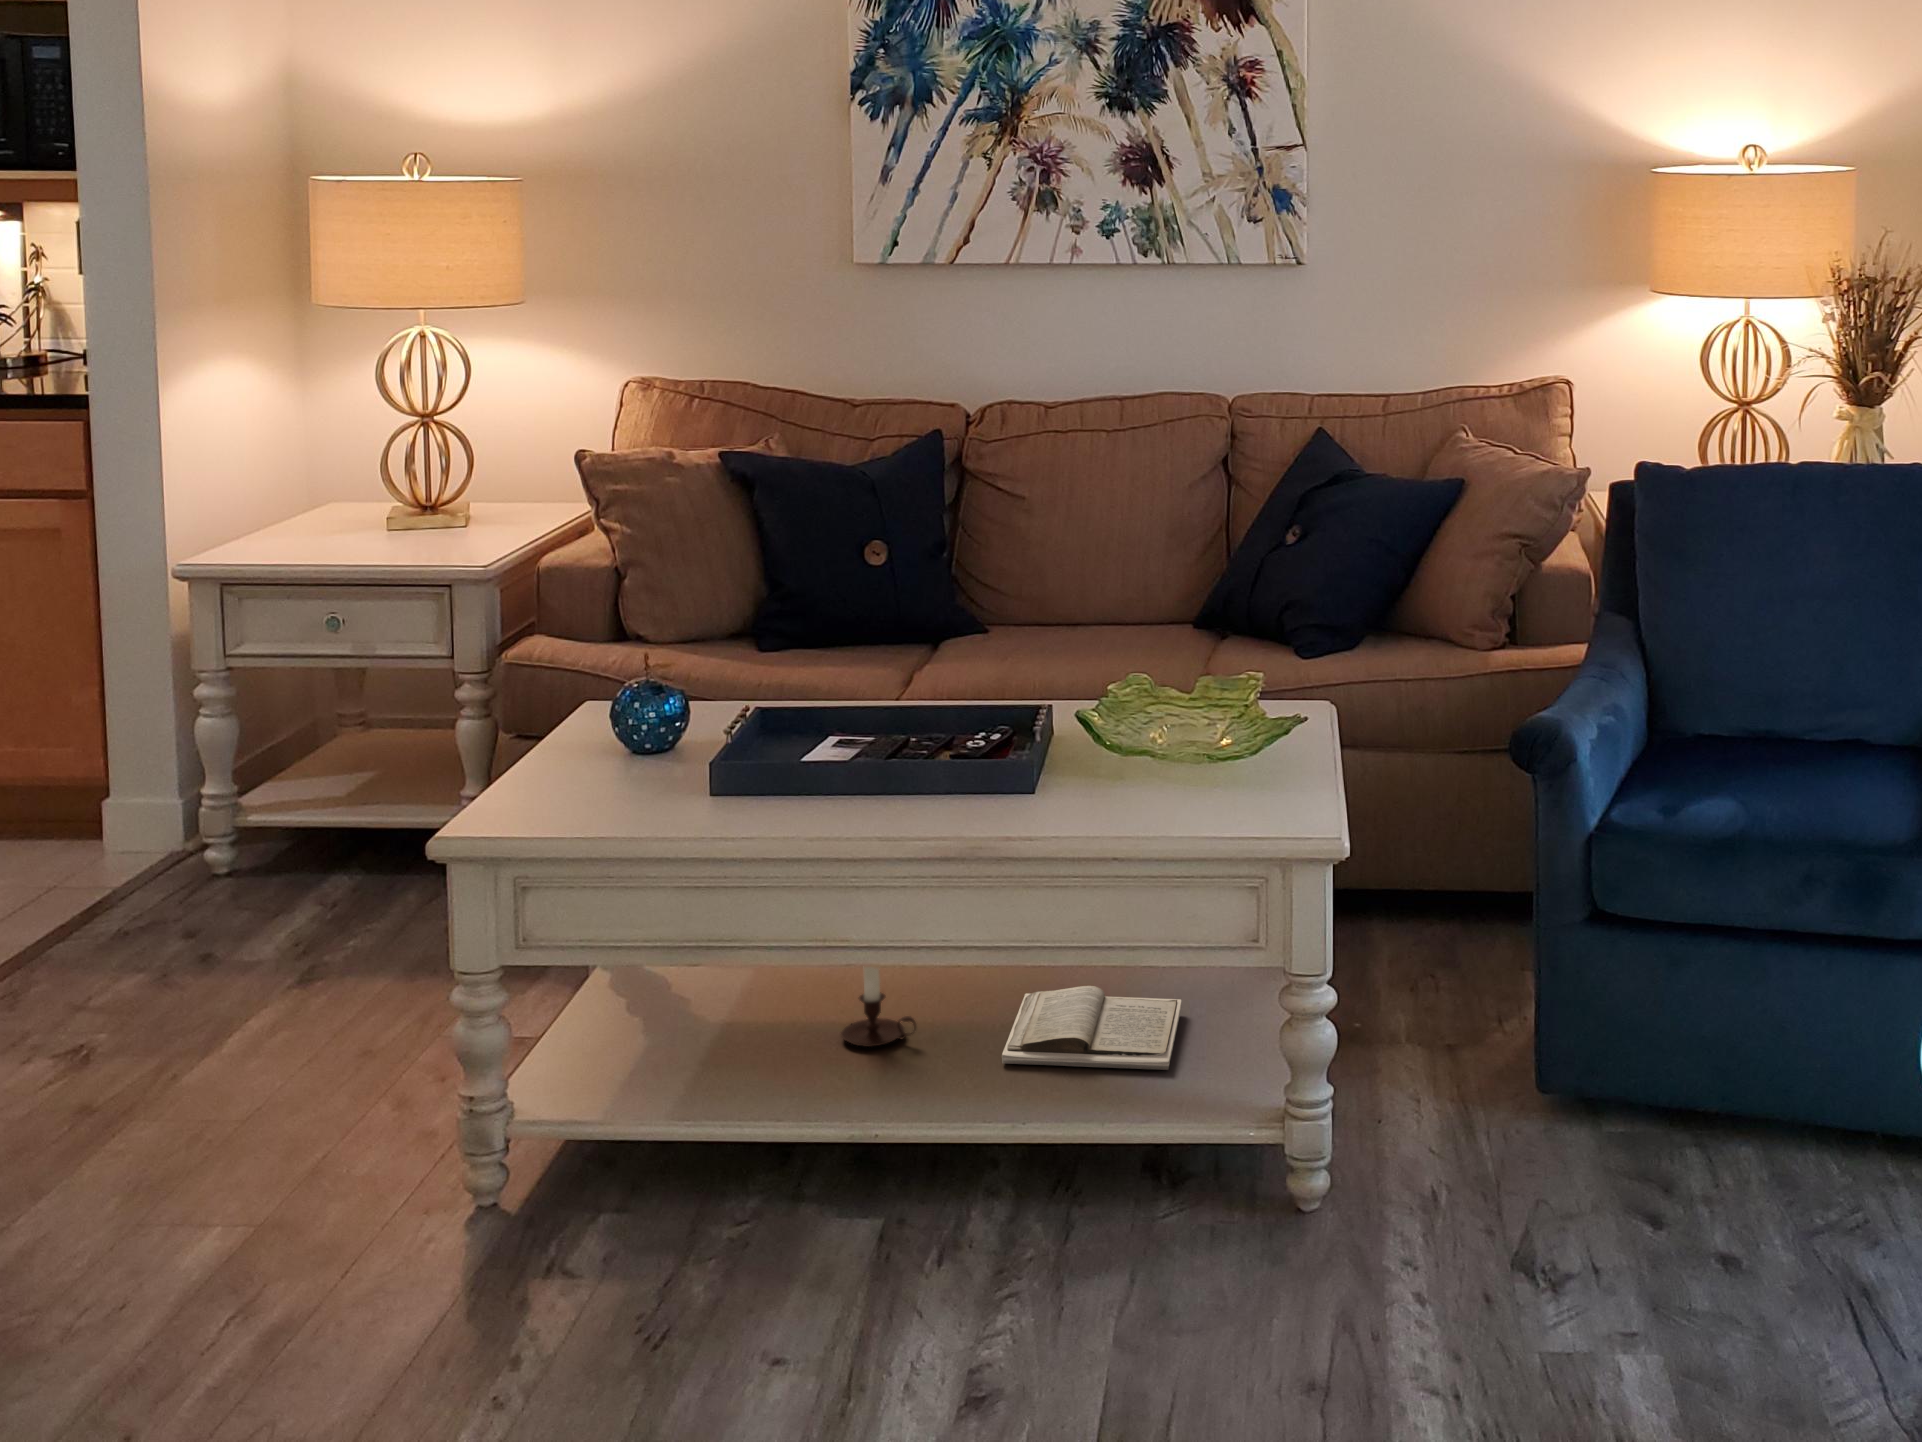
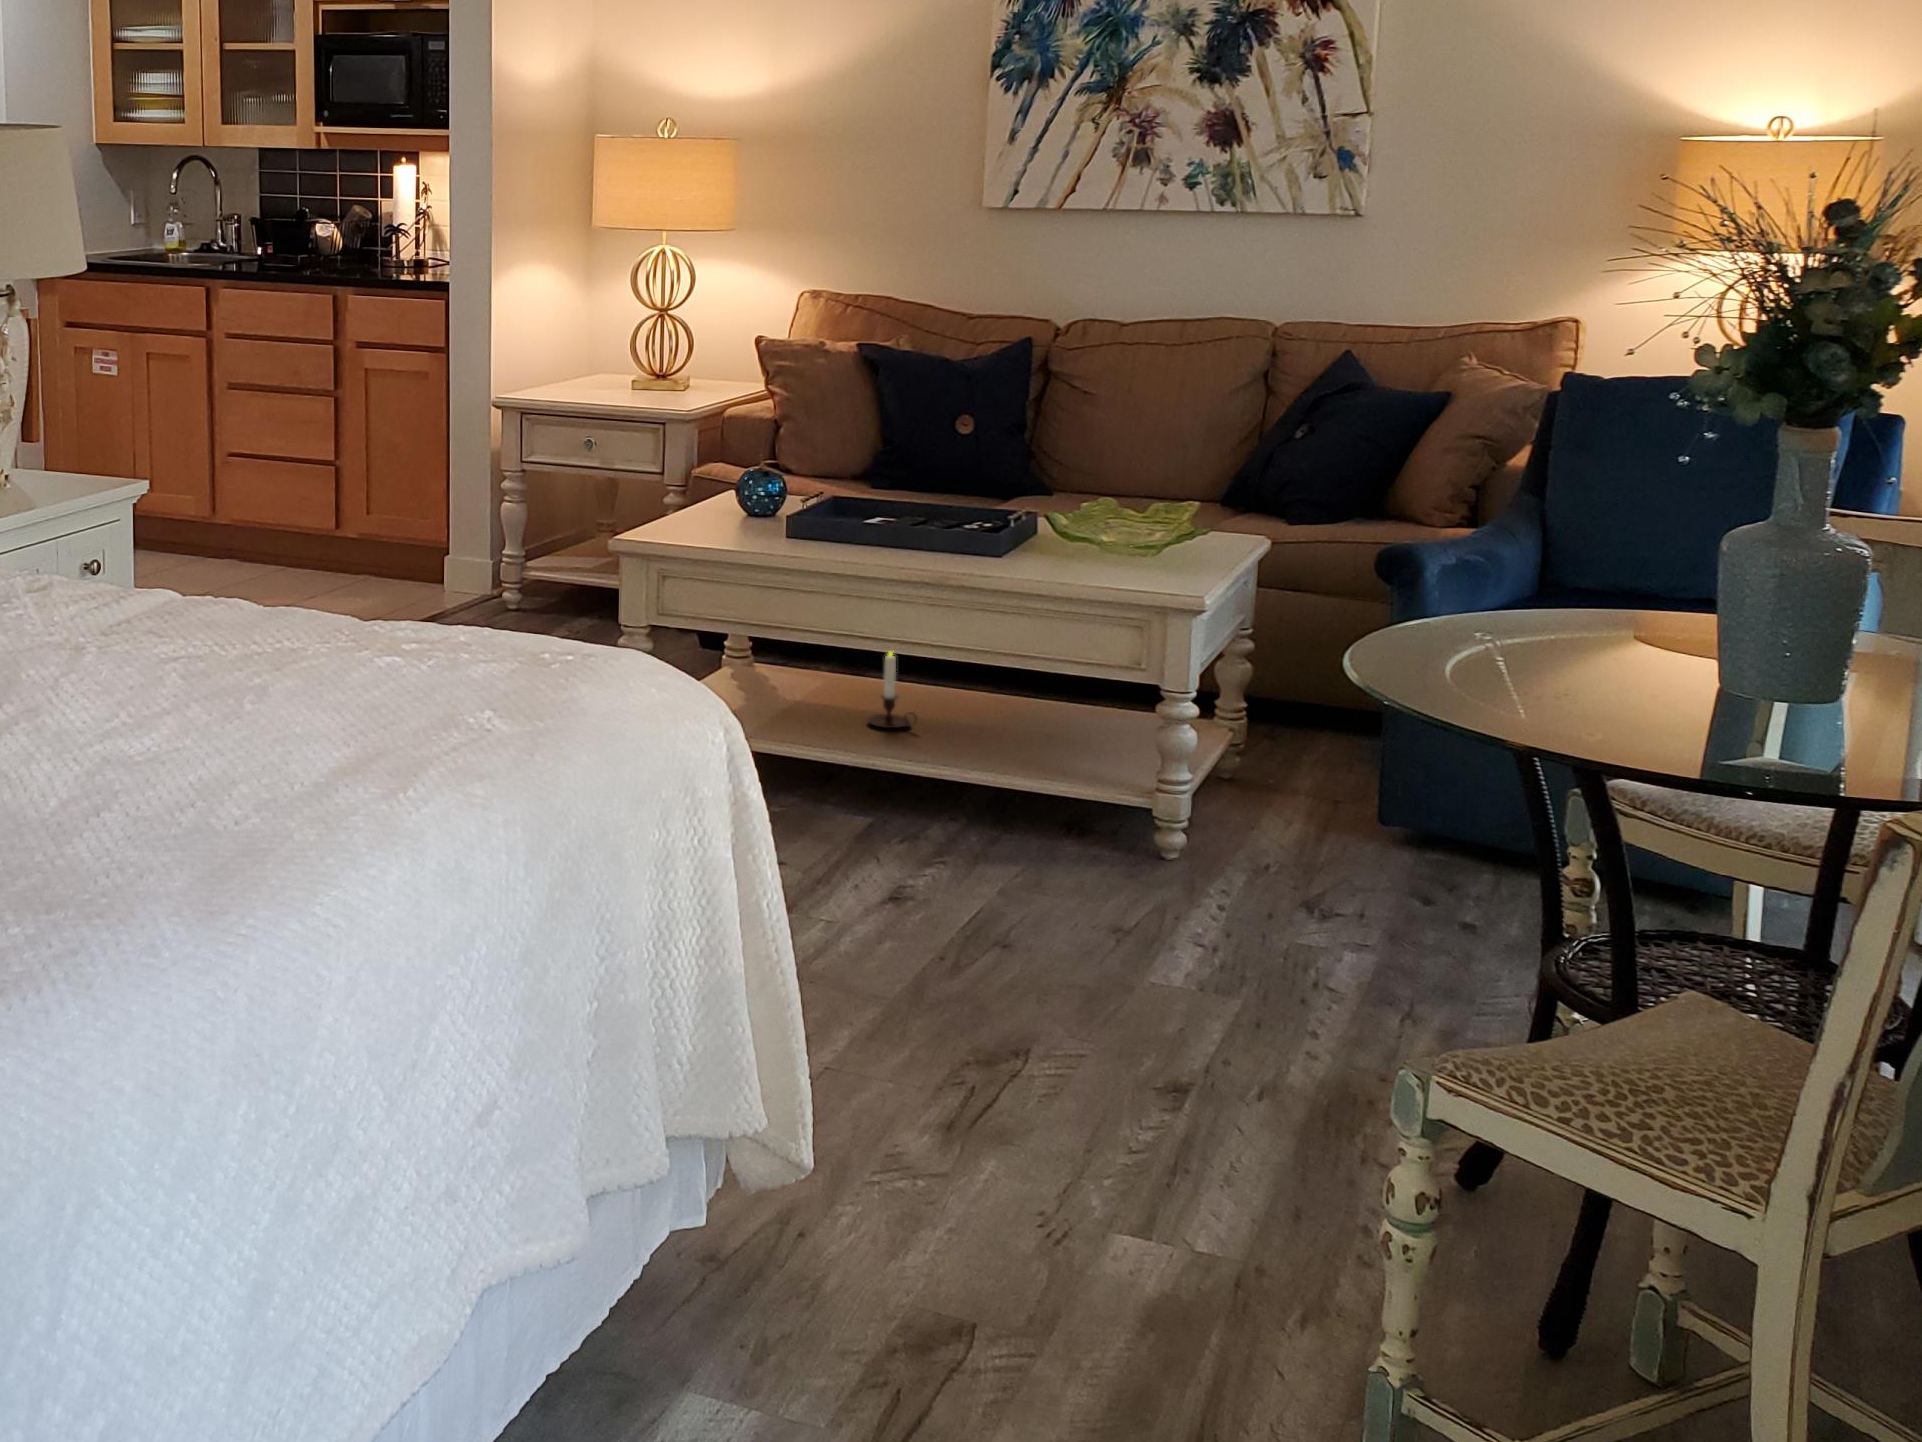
book: present [1002,986,1181,1070] -> none [969,715,1116,767]

